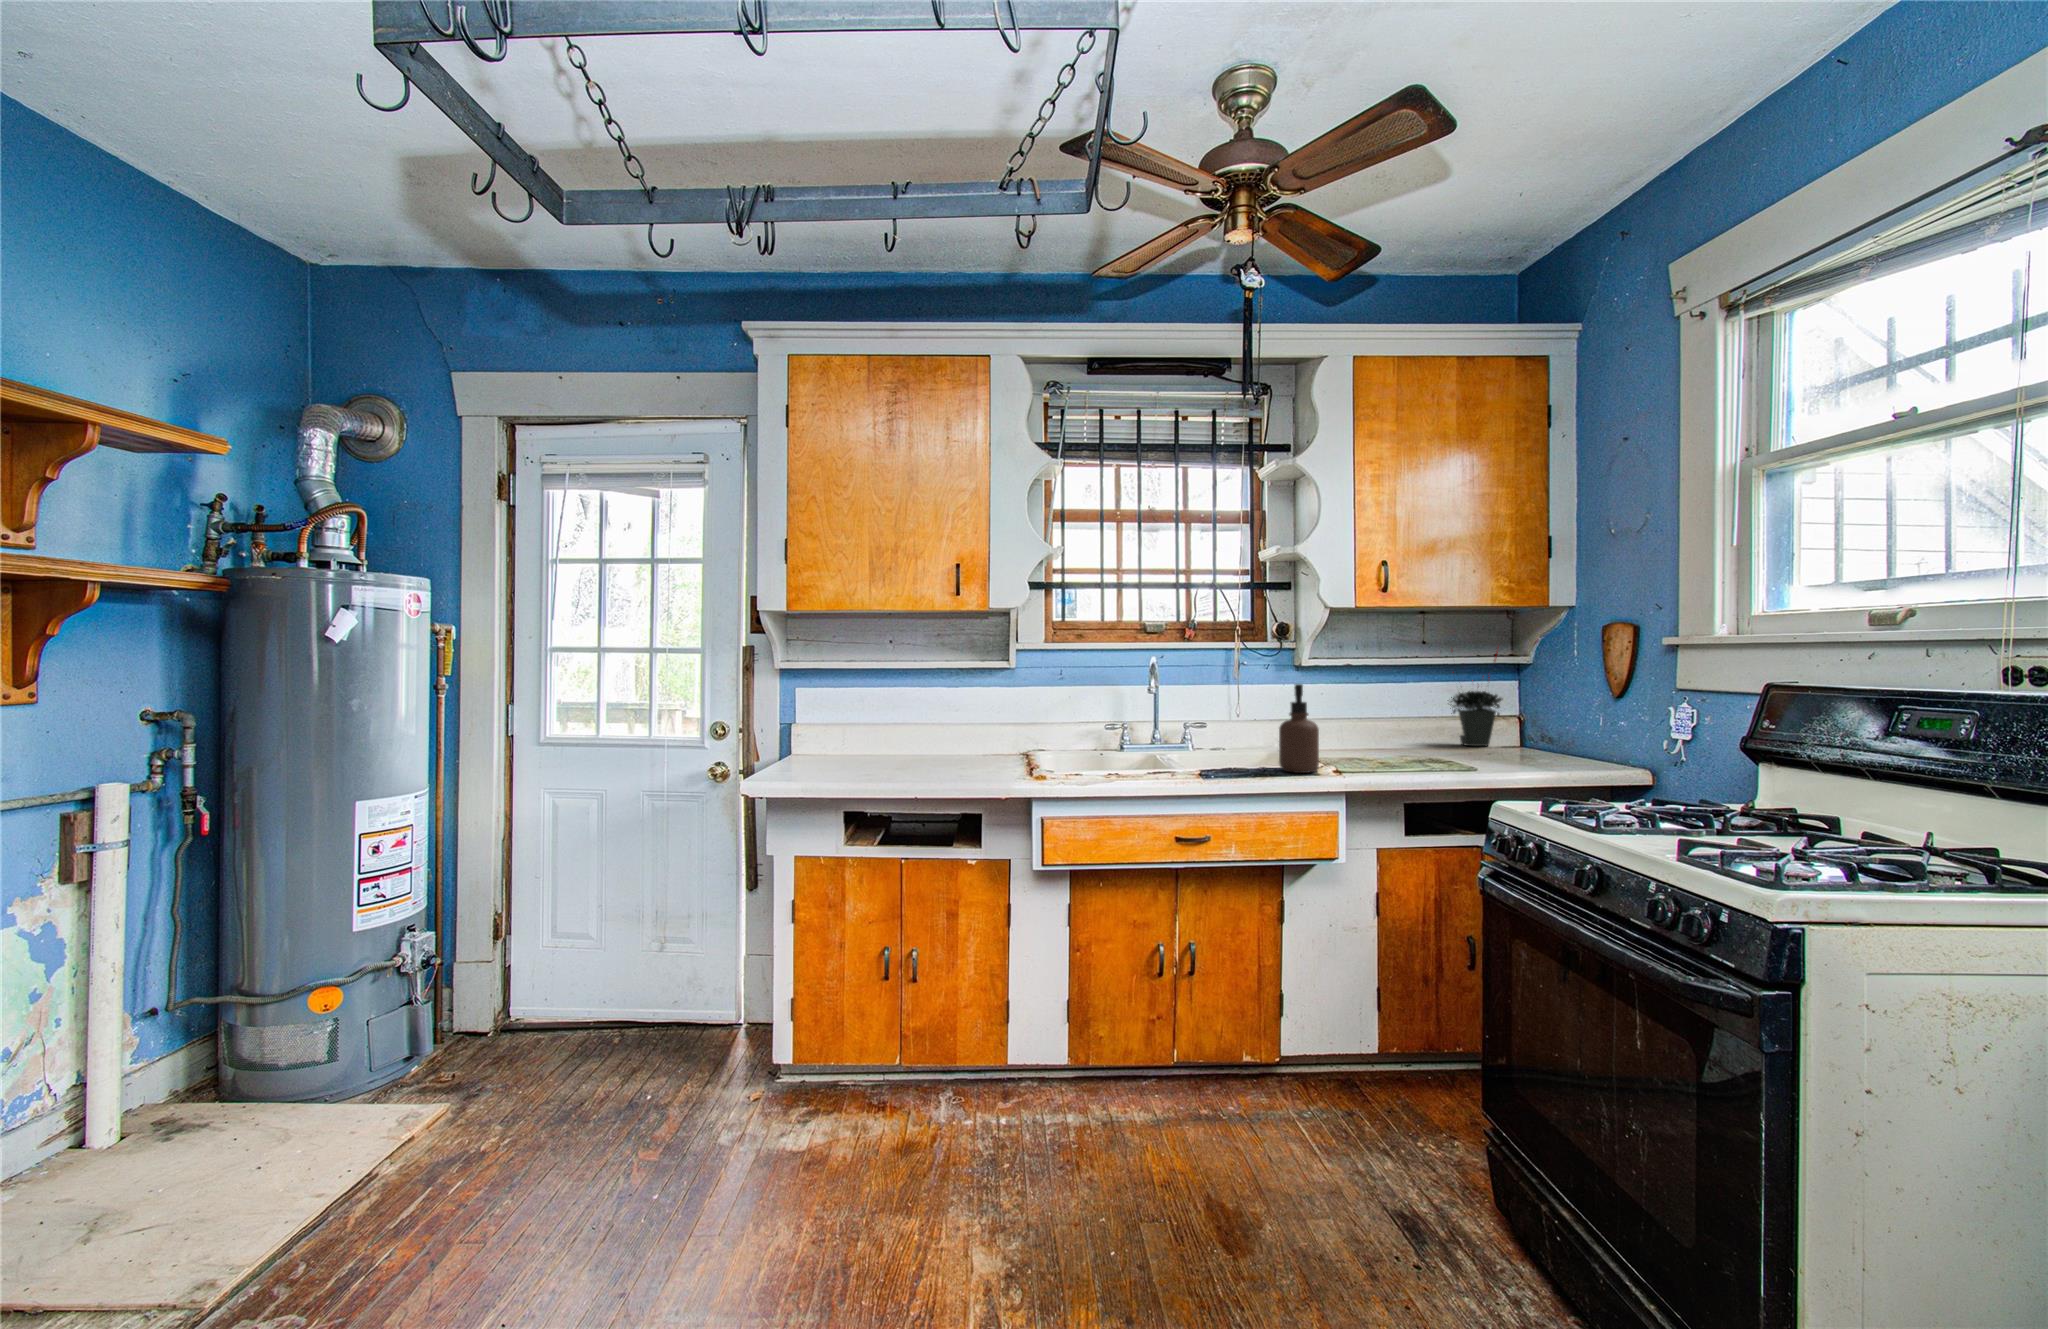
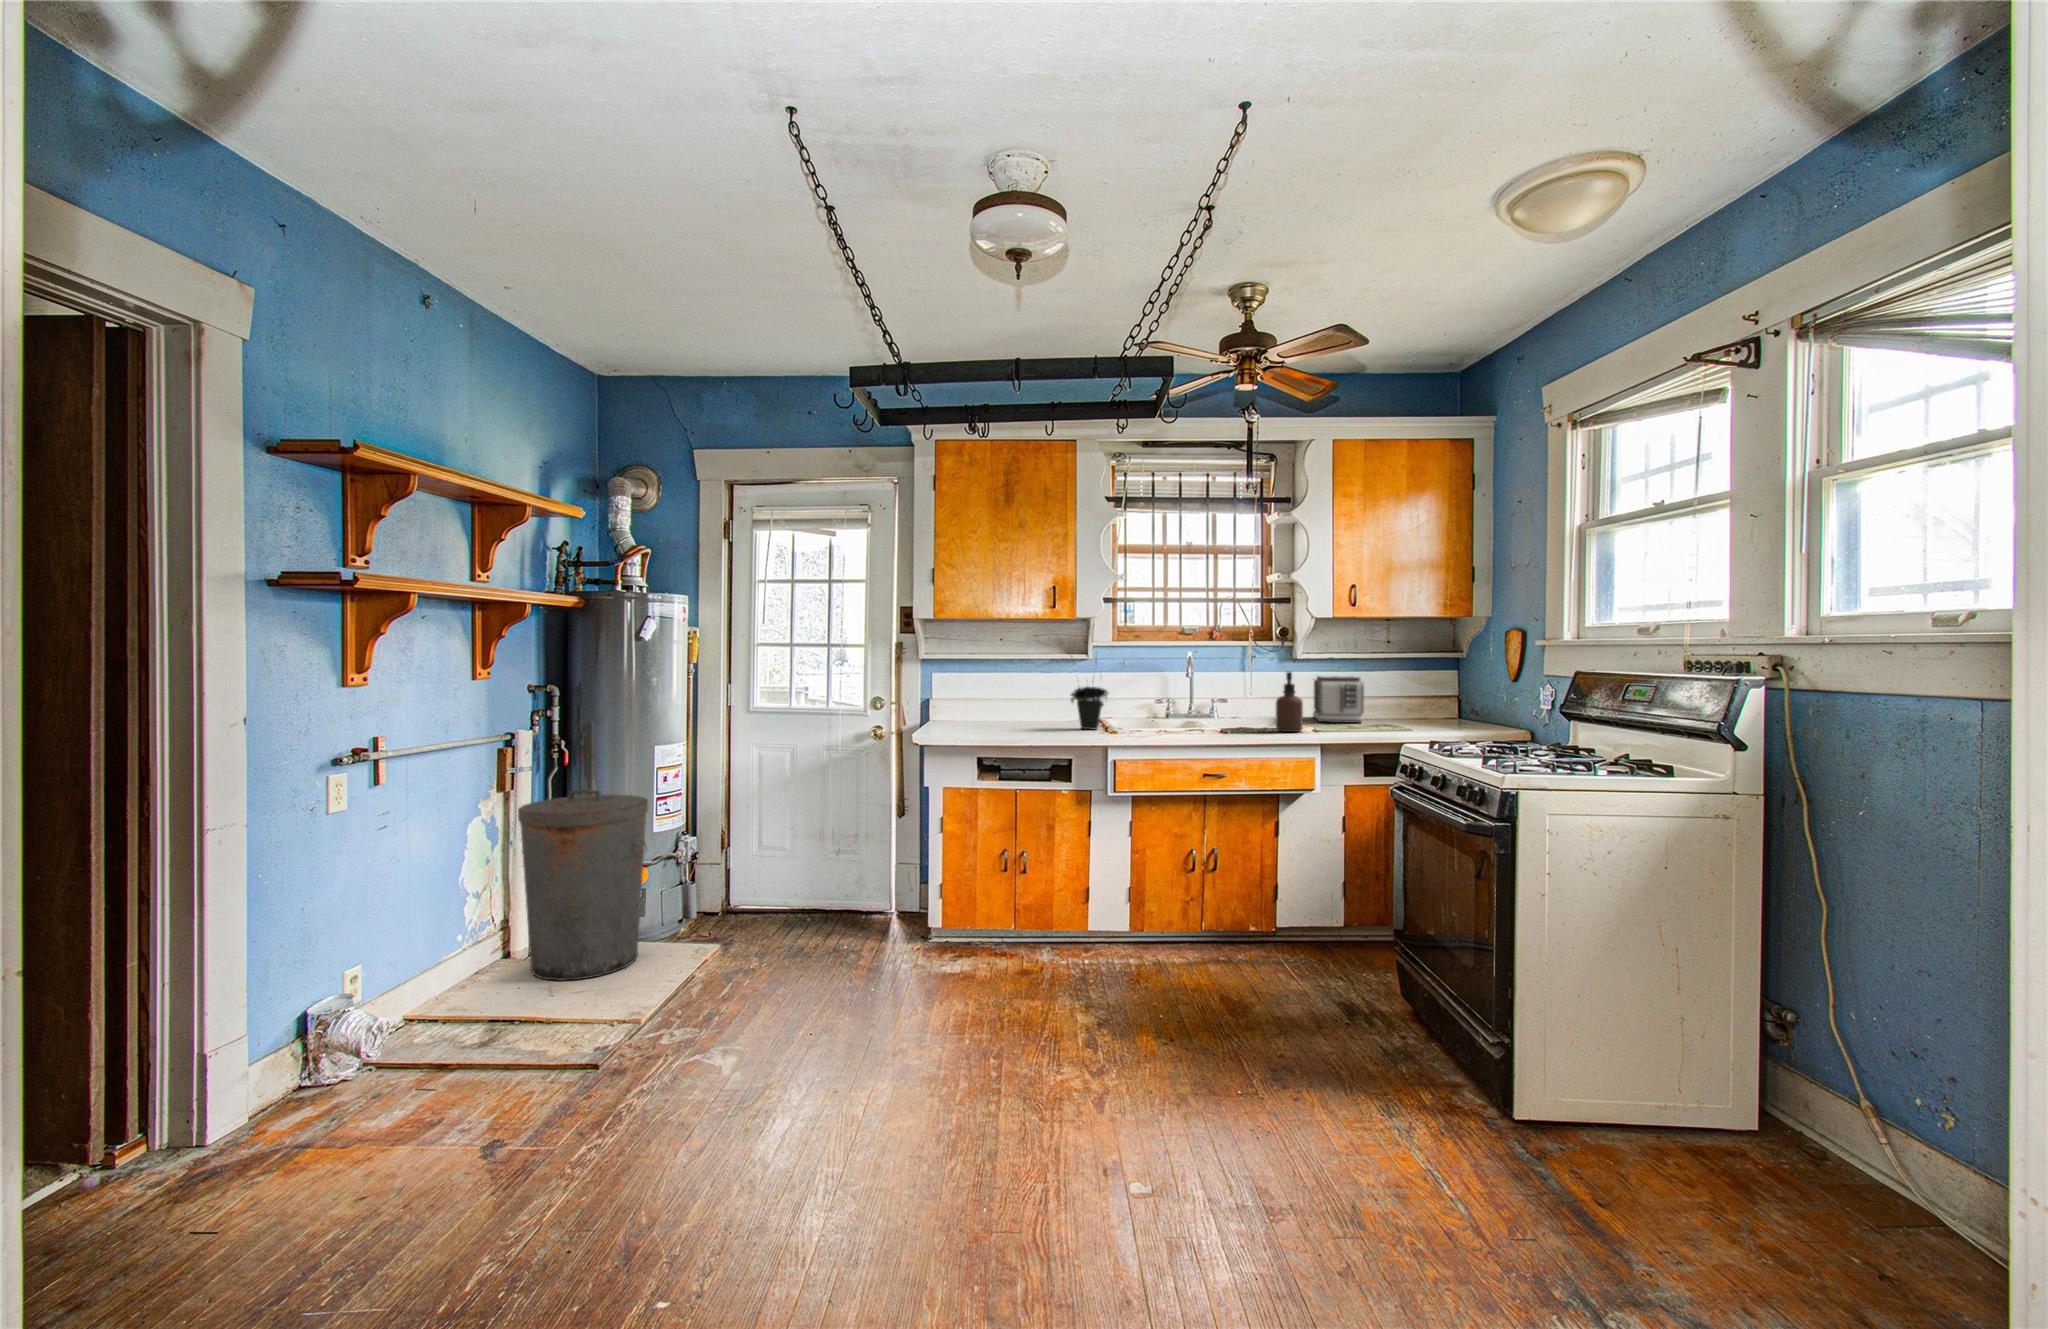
potted plant: present [1450,647,1503,746] -> present [1071,656,1108,730]
toaster: none [1321,689,1398,755] -> present [1313,676,1364,723]
trash can: none [75,874,326,1195] -> present [518,789,648,981]

